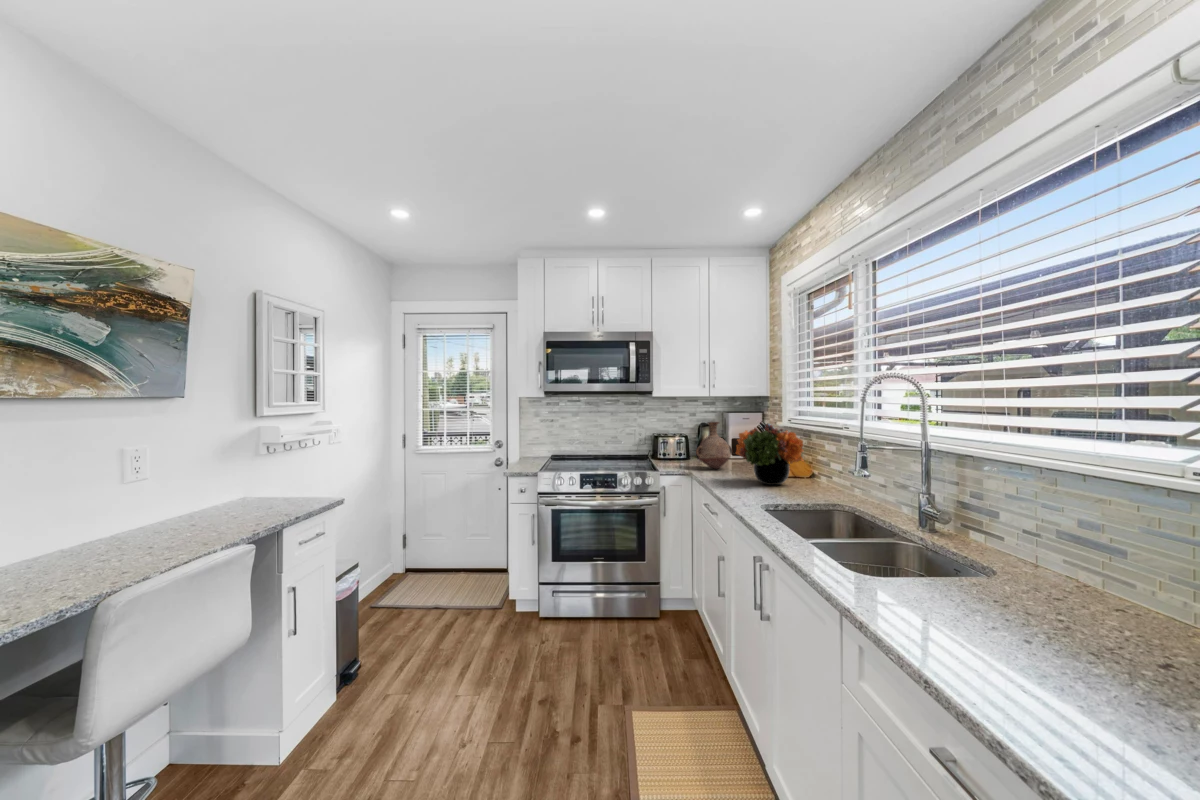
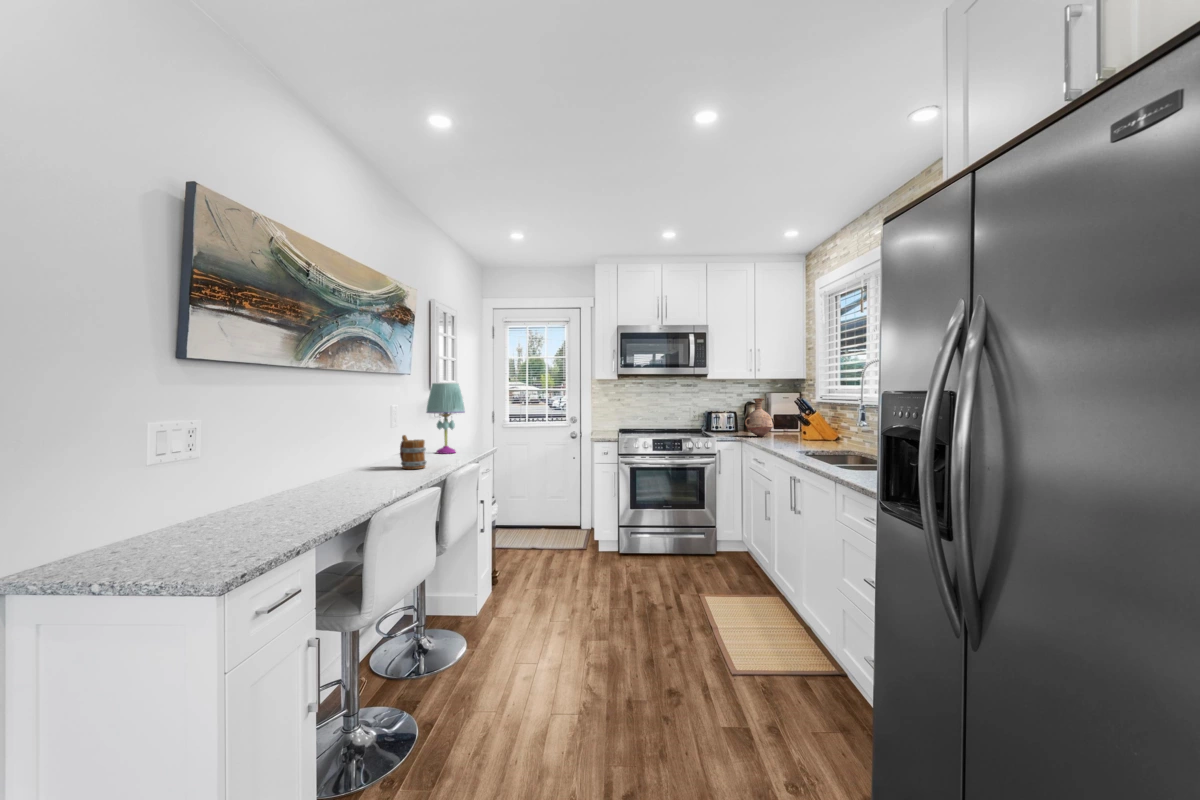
table lamp: none [205,411,274,519] -> present [427,383,465,454]
flower arrangement: present [736,425,803,485] -> none [777,398,831,443]
mug: none [44,514,105,584] -> present [400,435,426,469]

